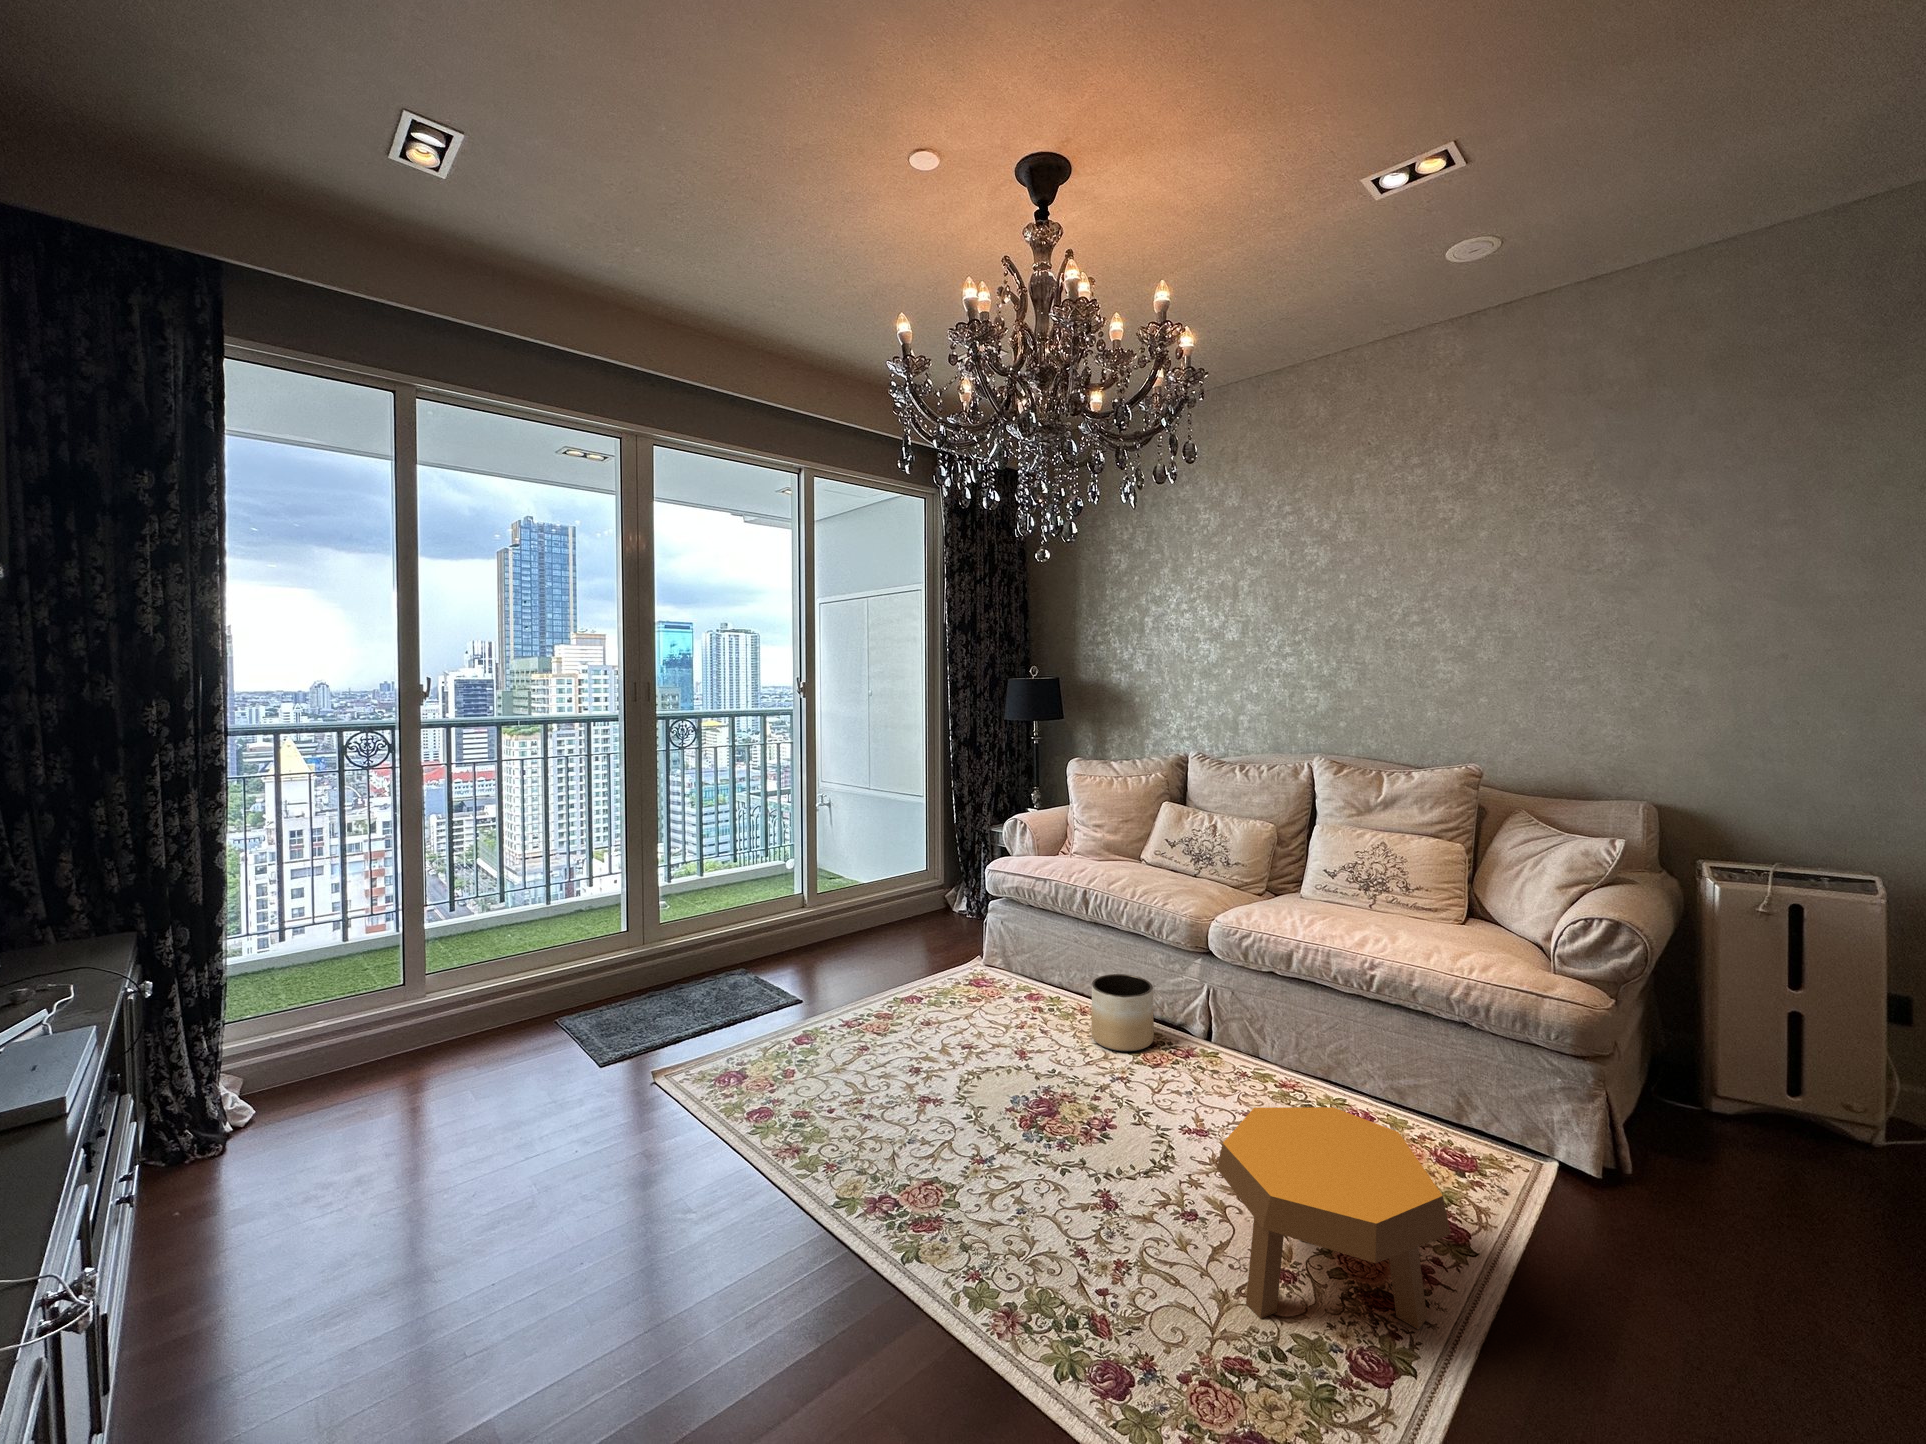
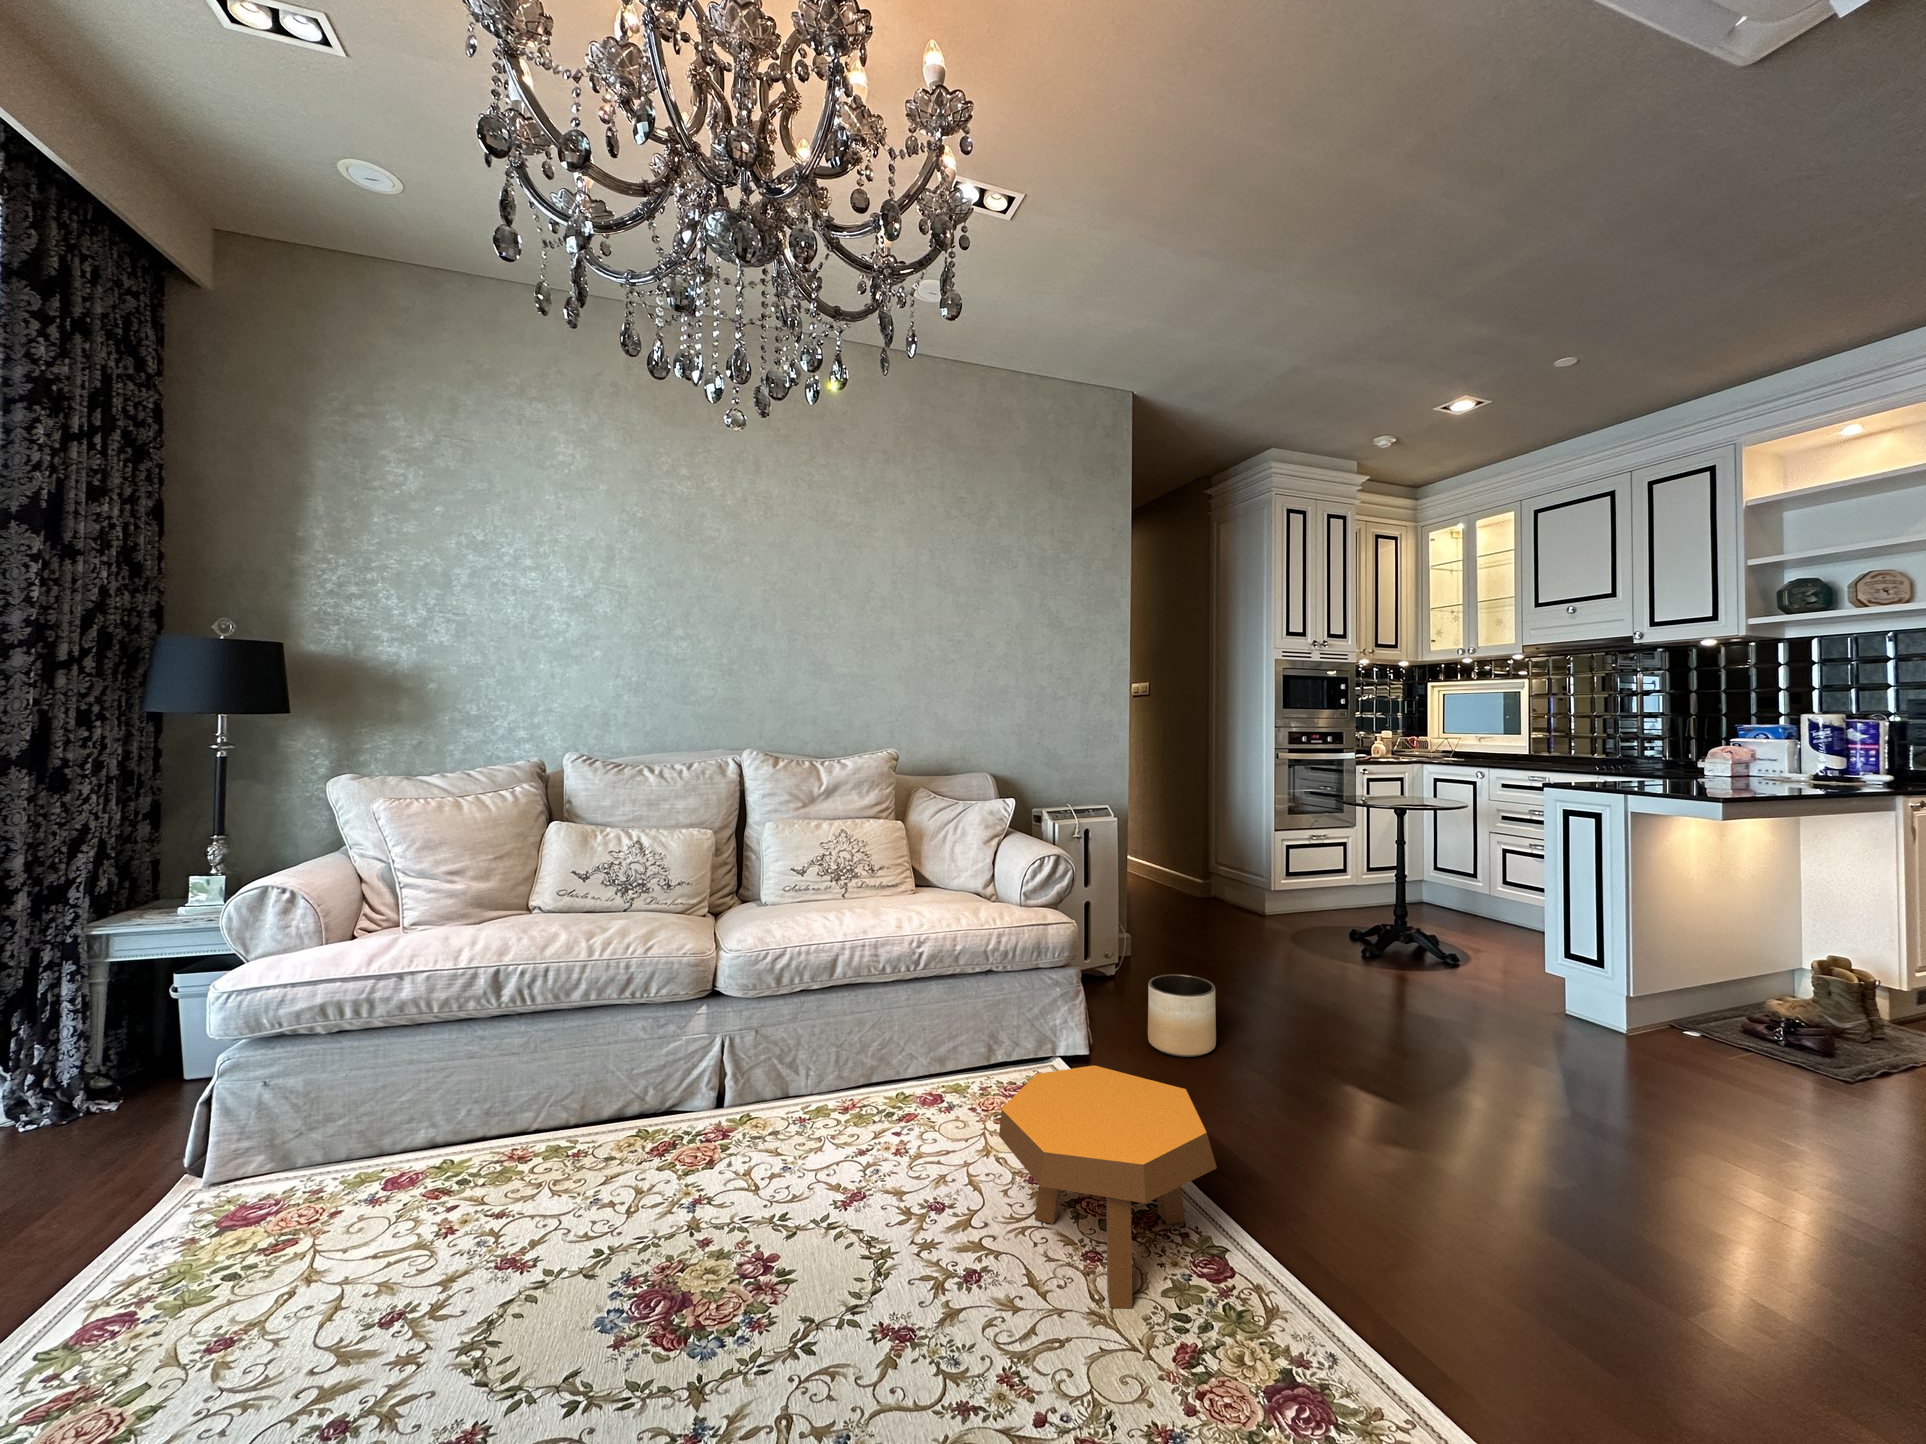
planter: present [1092,974,1154,1052] -> present [1148,974,1216,1057]

